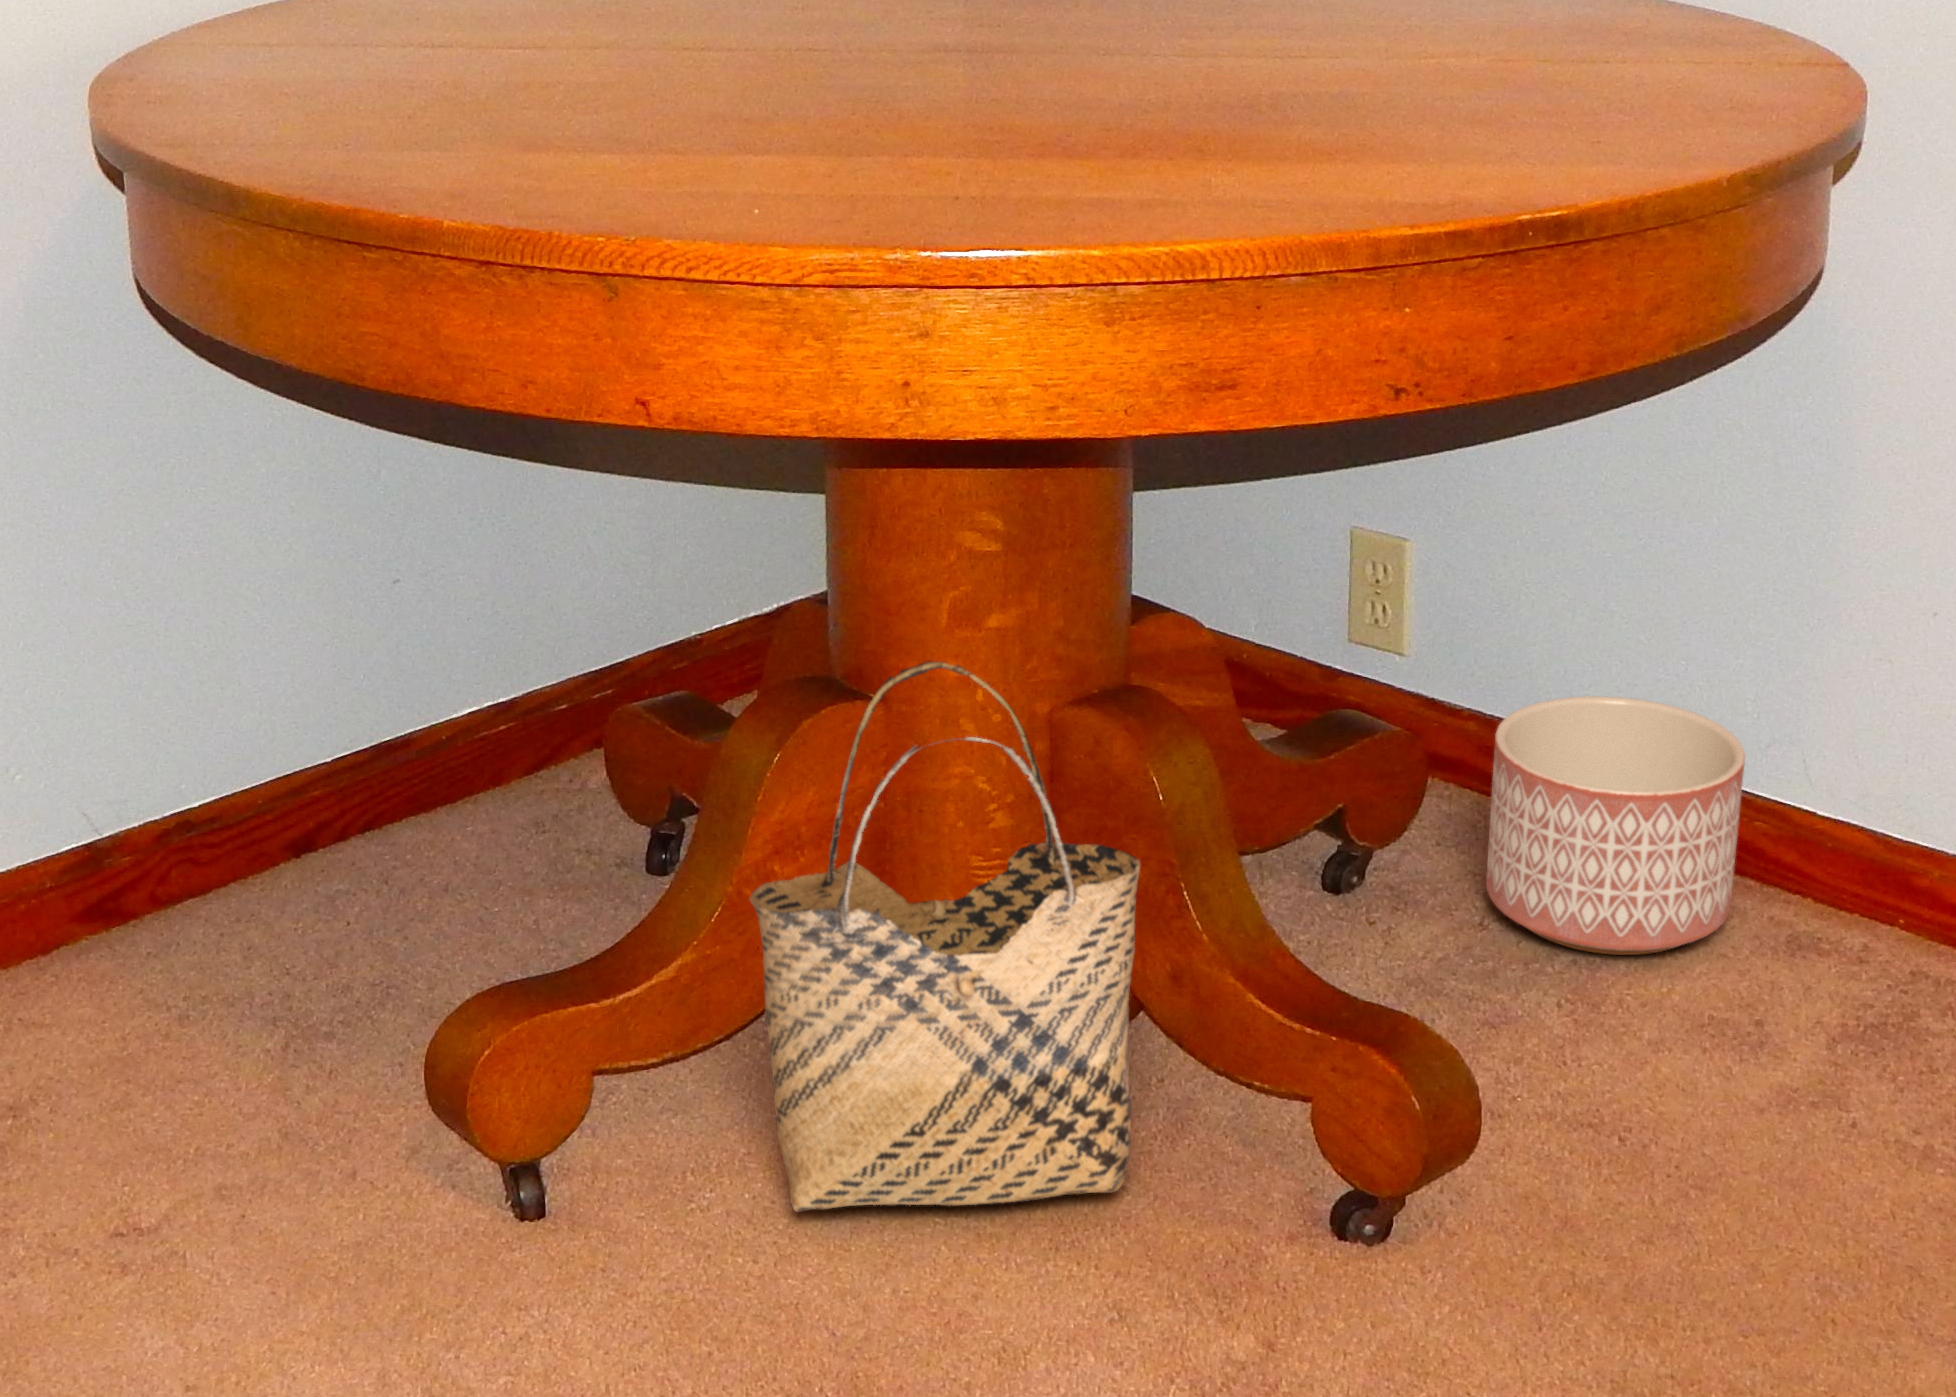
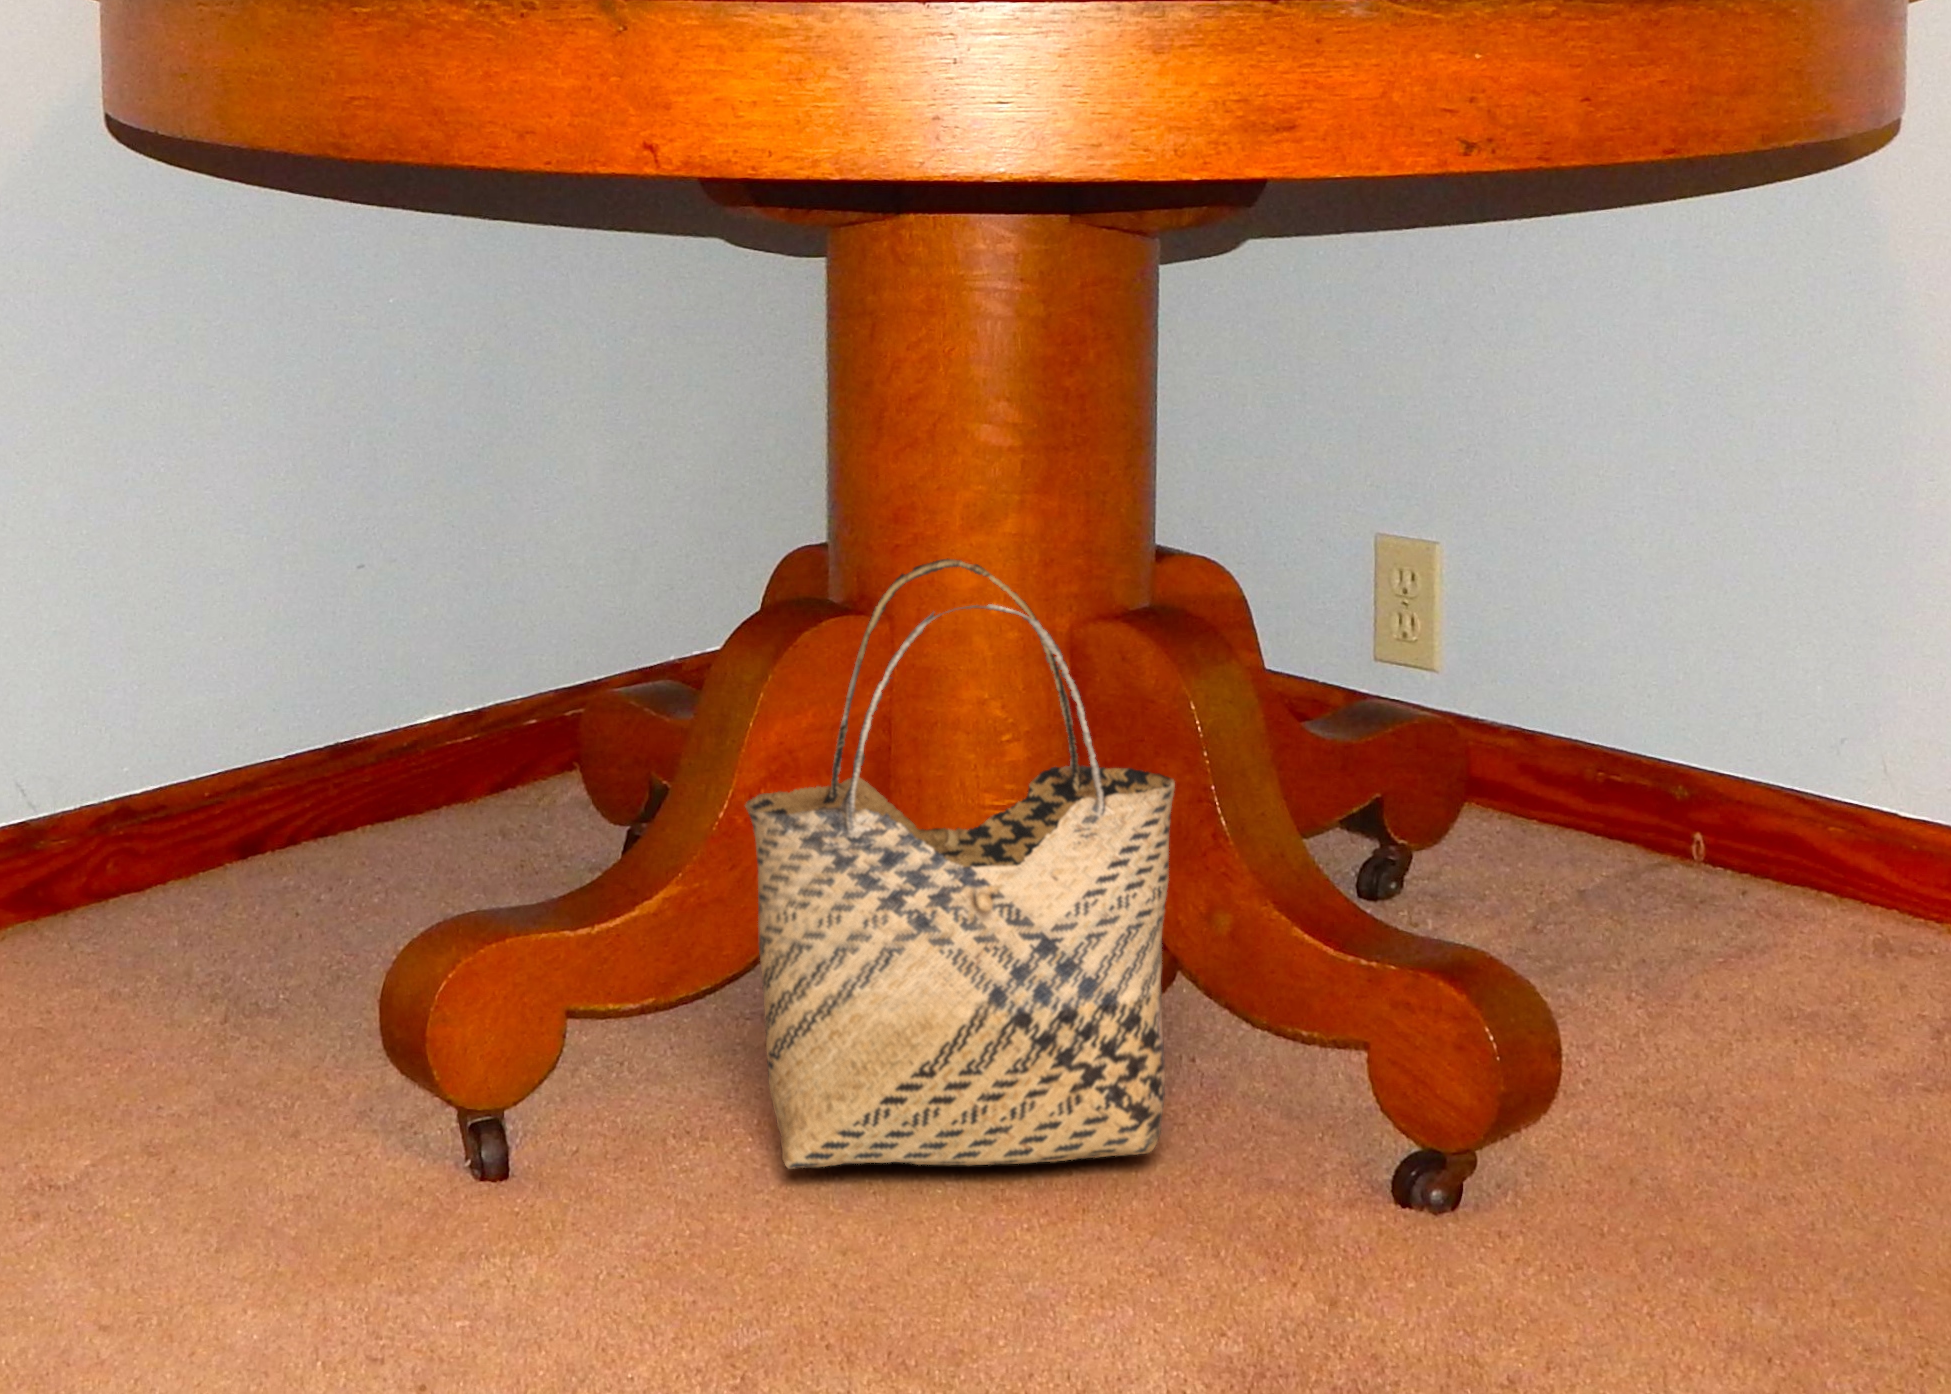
planter: present [1486,696,1745,955] -> none [1542,689,1822,956]

